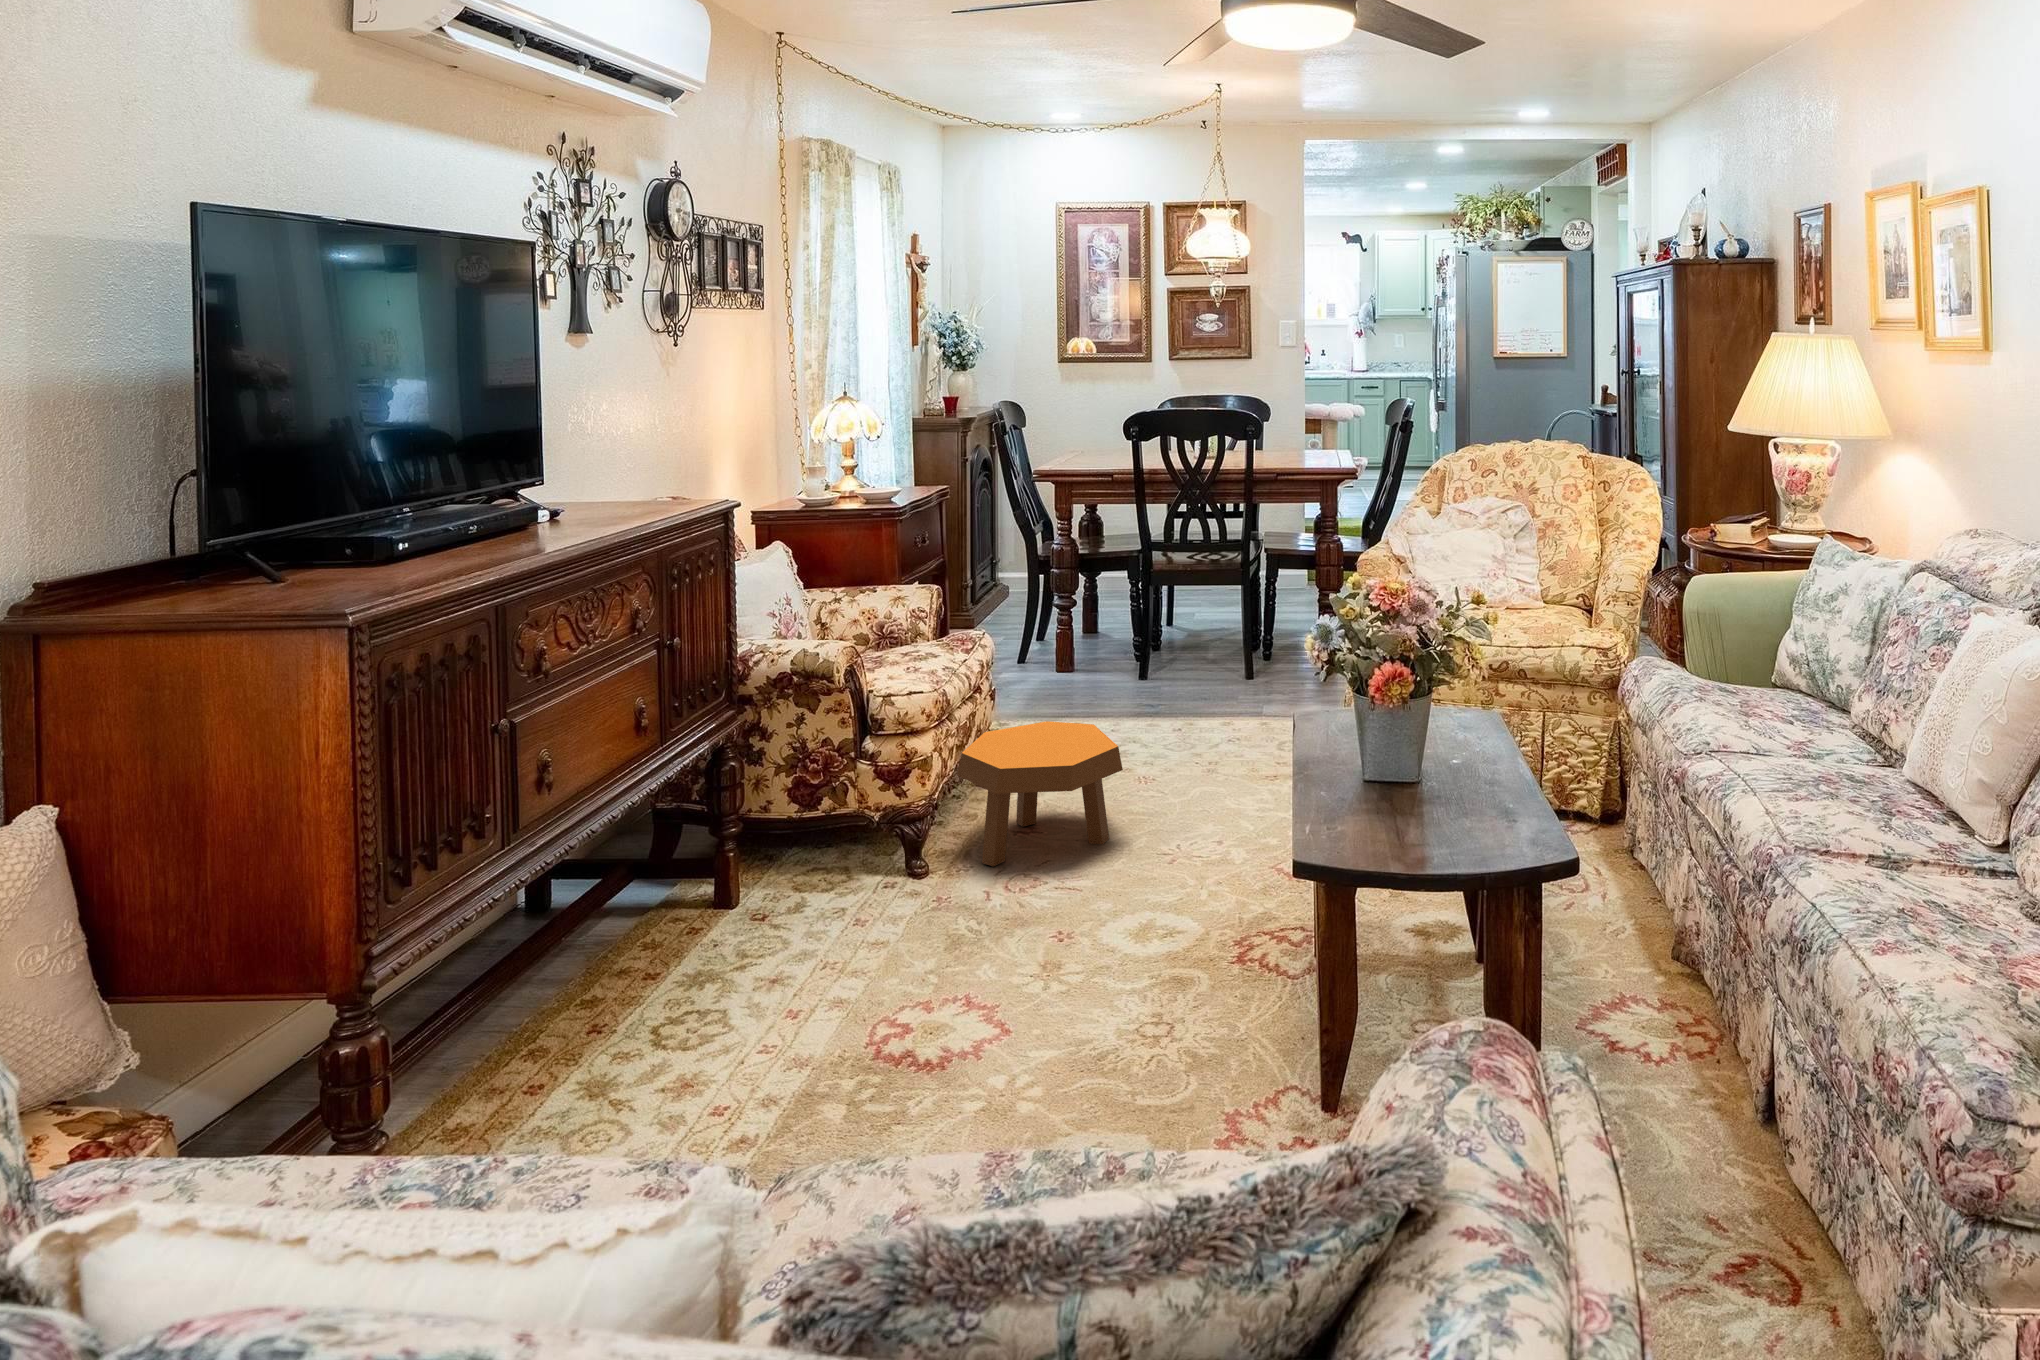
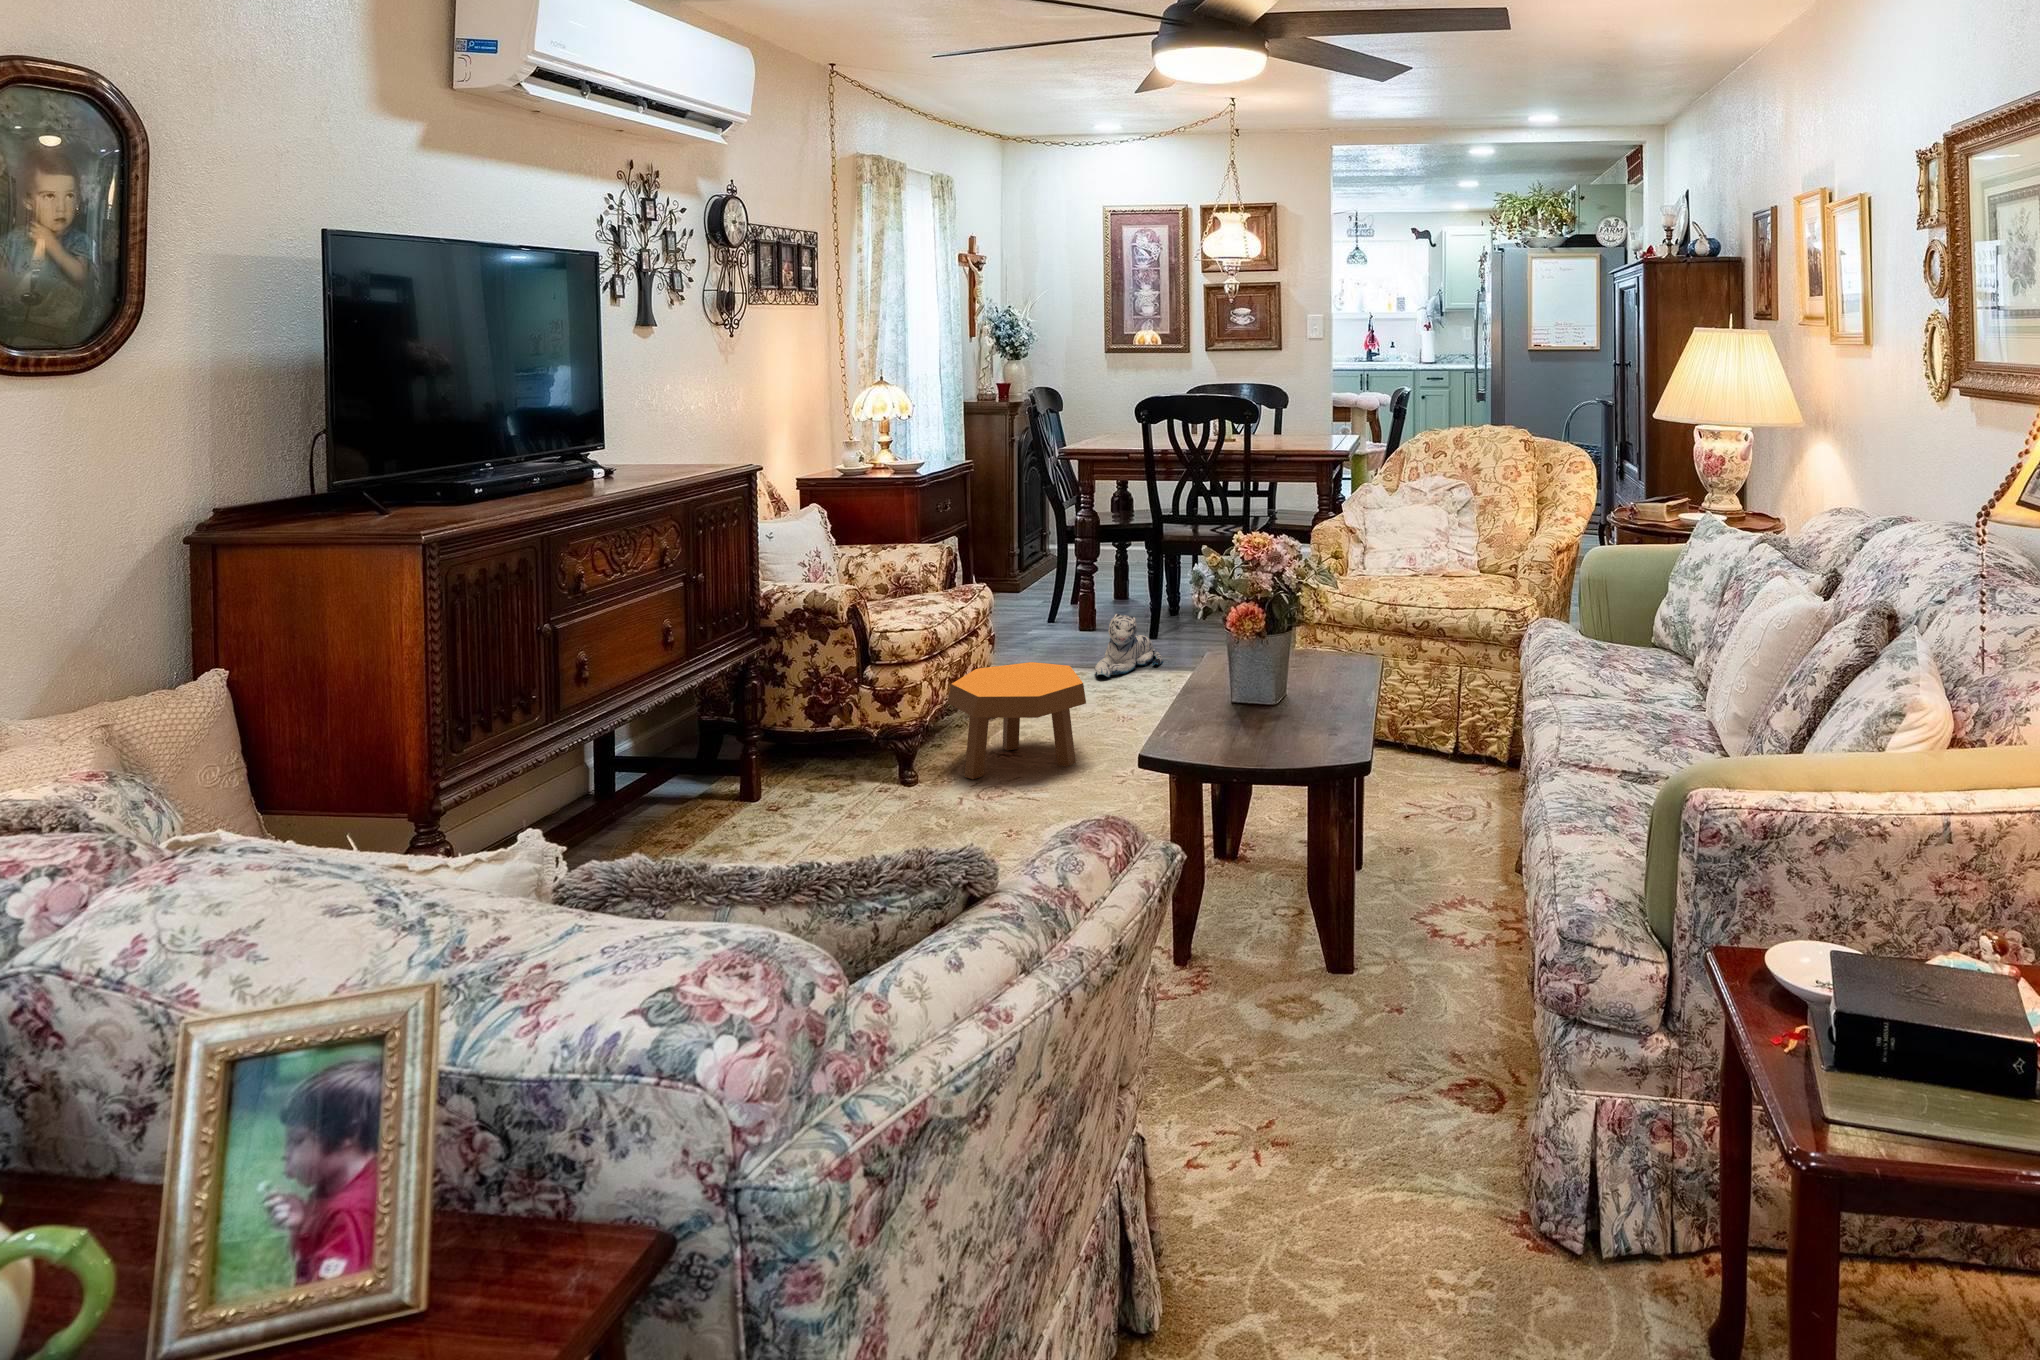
plush toy: none [1095,656,1168,730] -> present [1095,614,1163,677]

